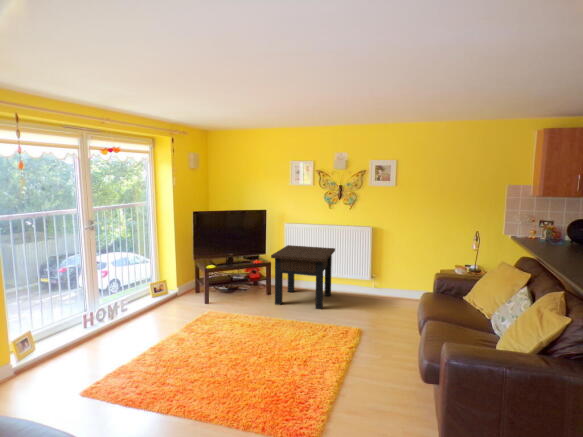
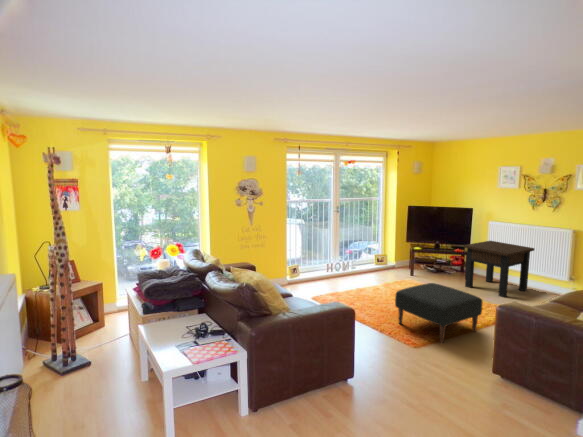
ottoman: none [241,319,351,421] -> present [395,283,482,343]

